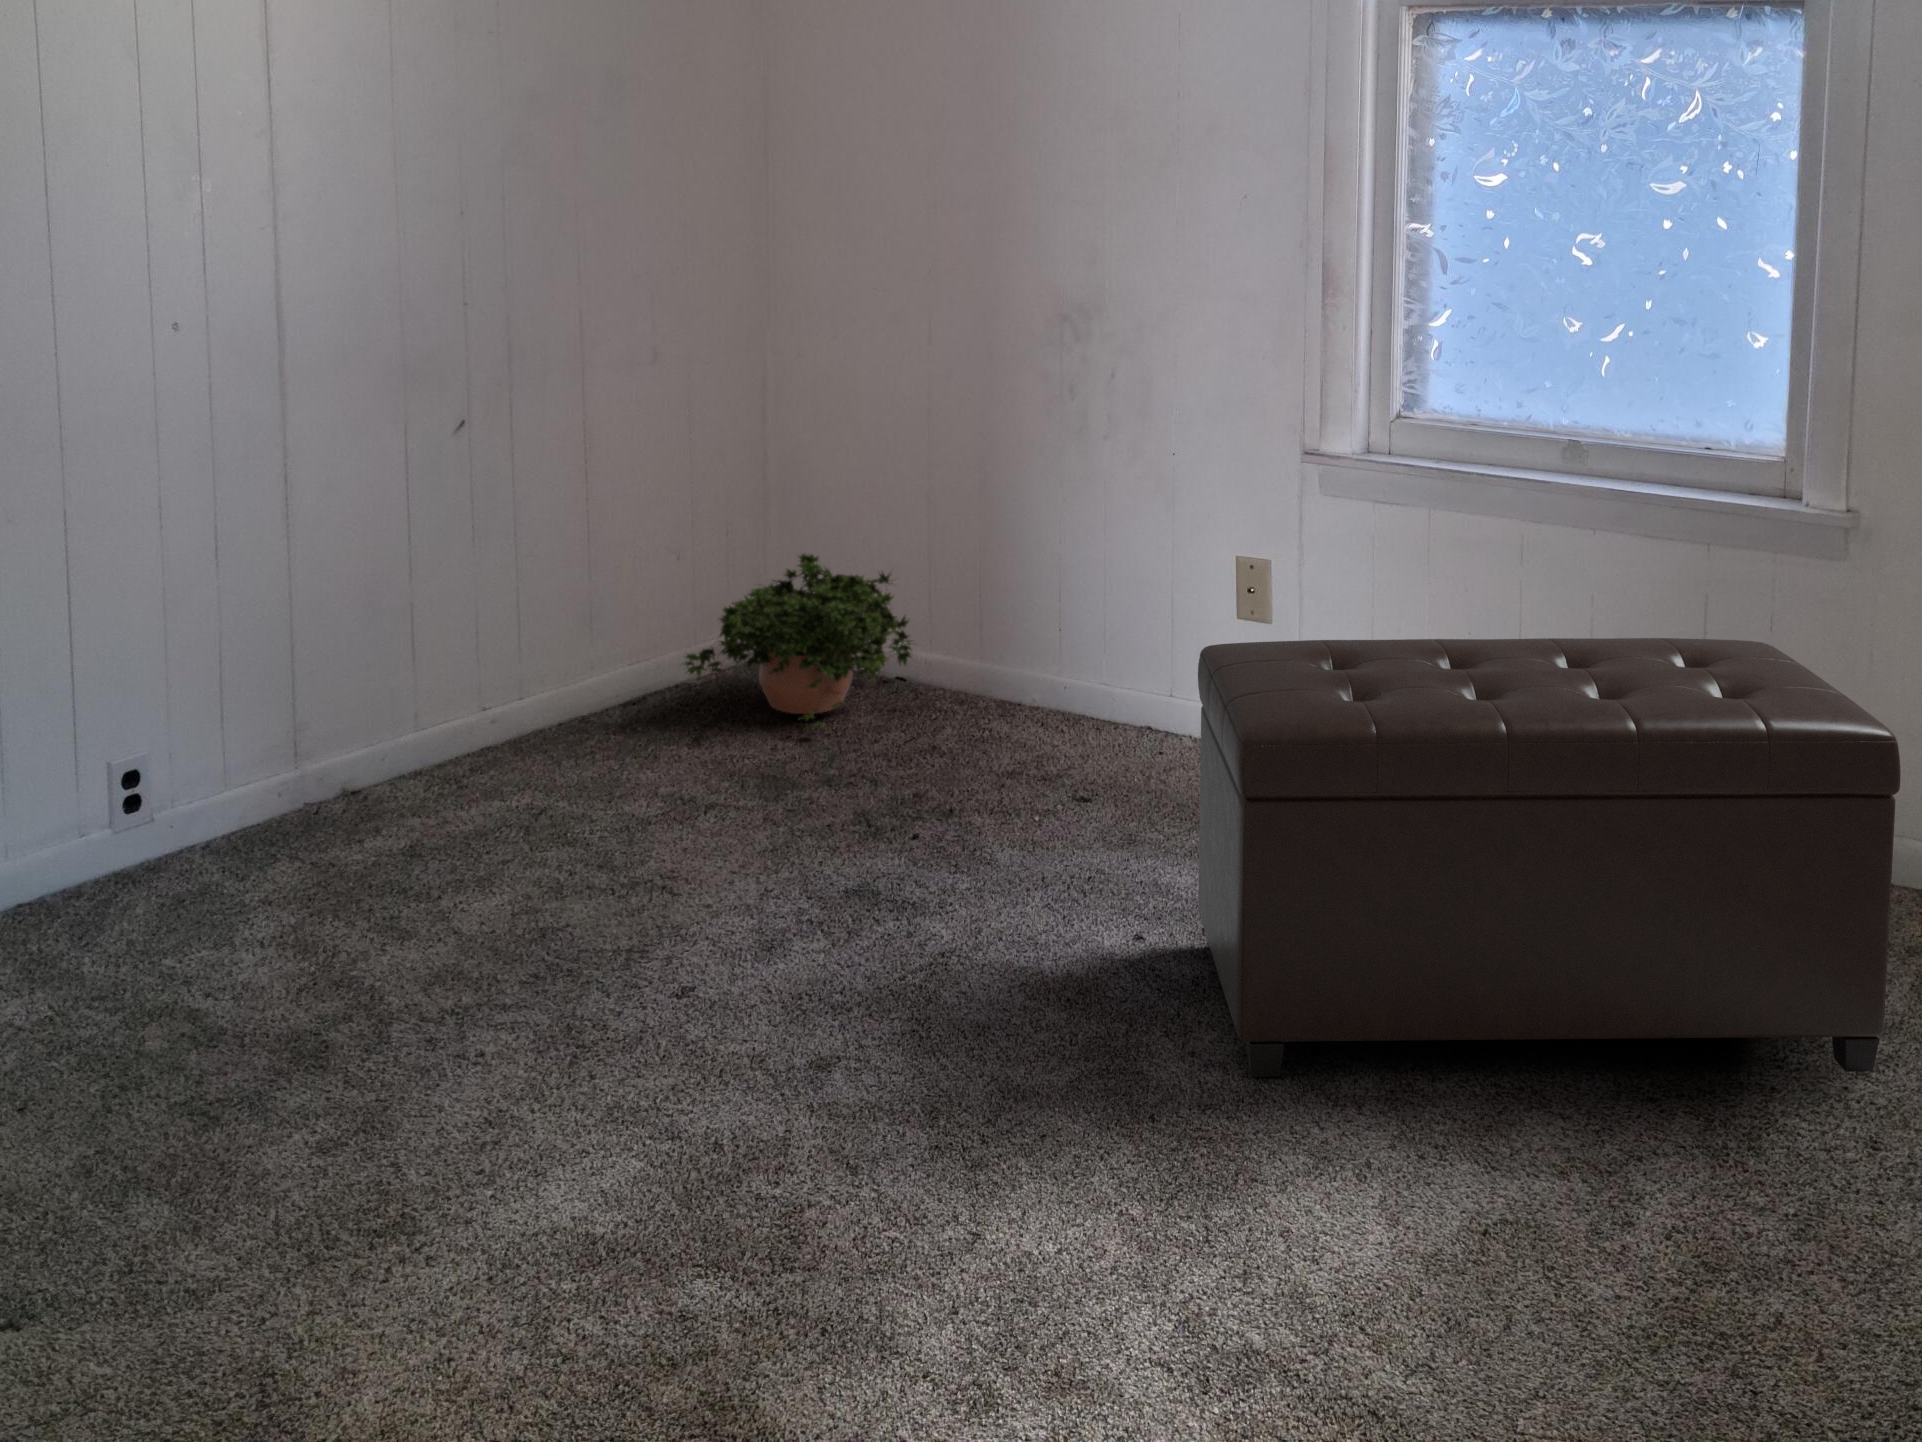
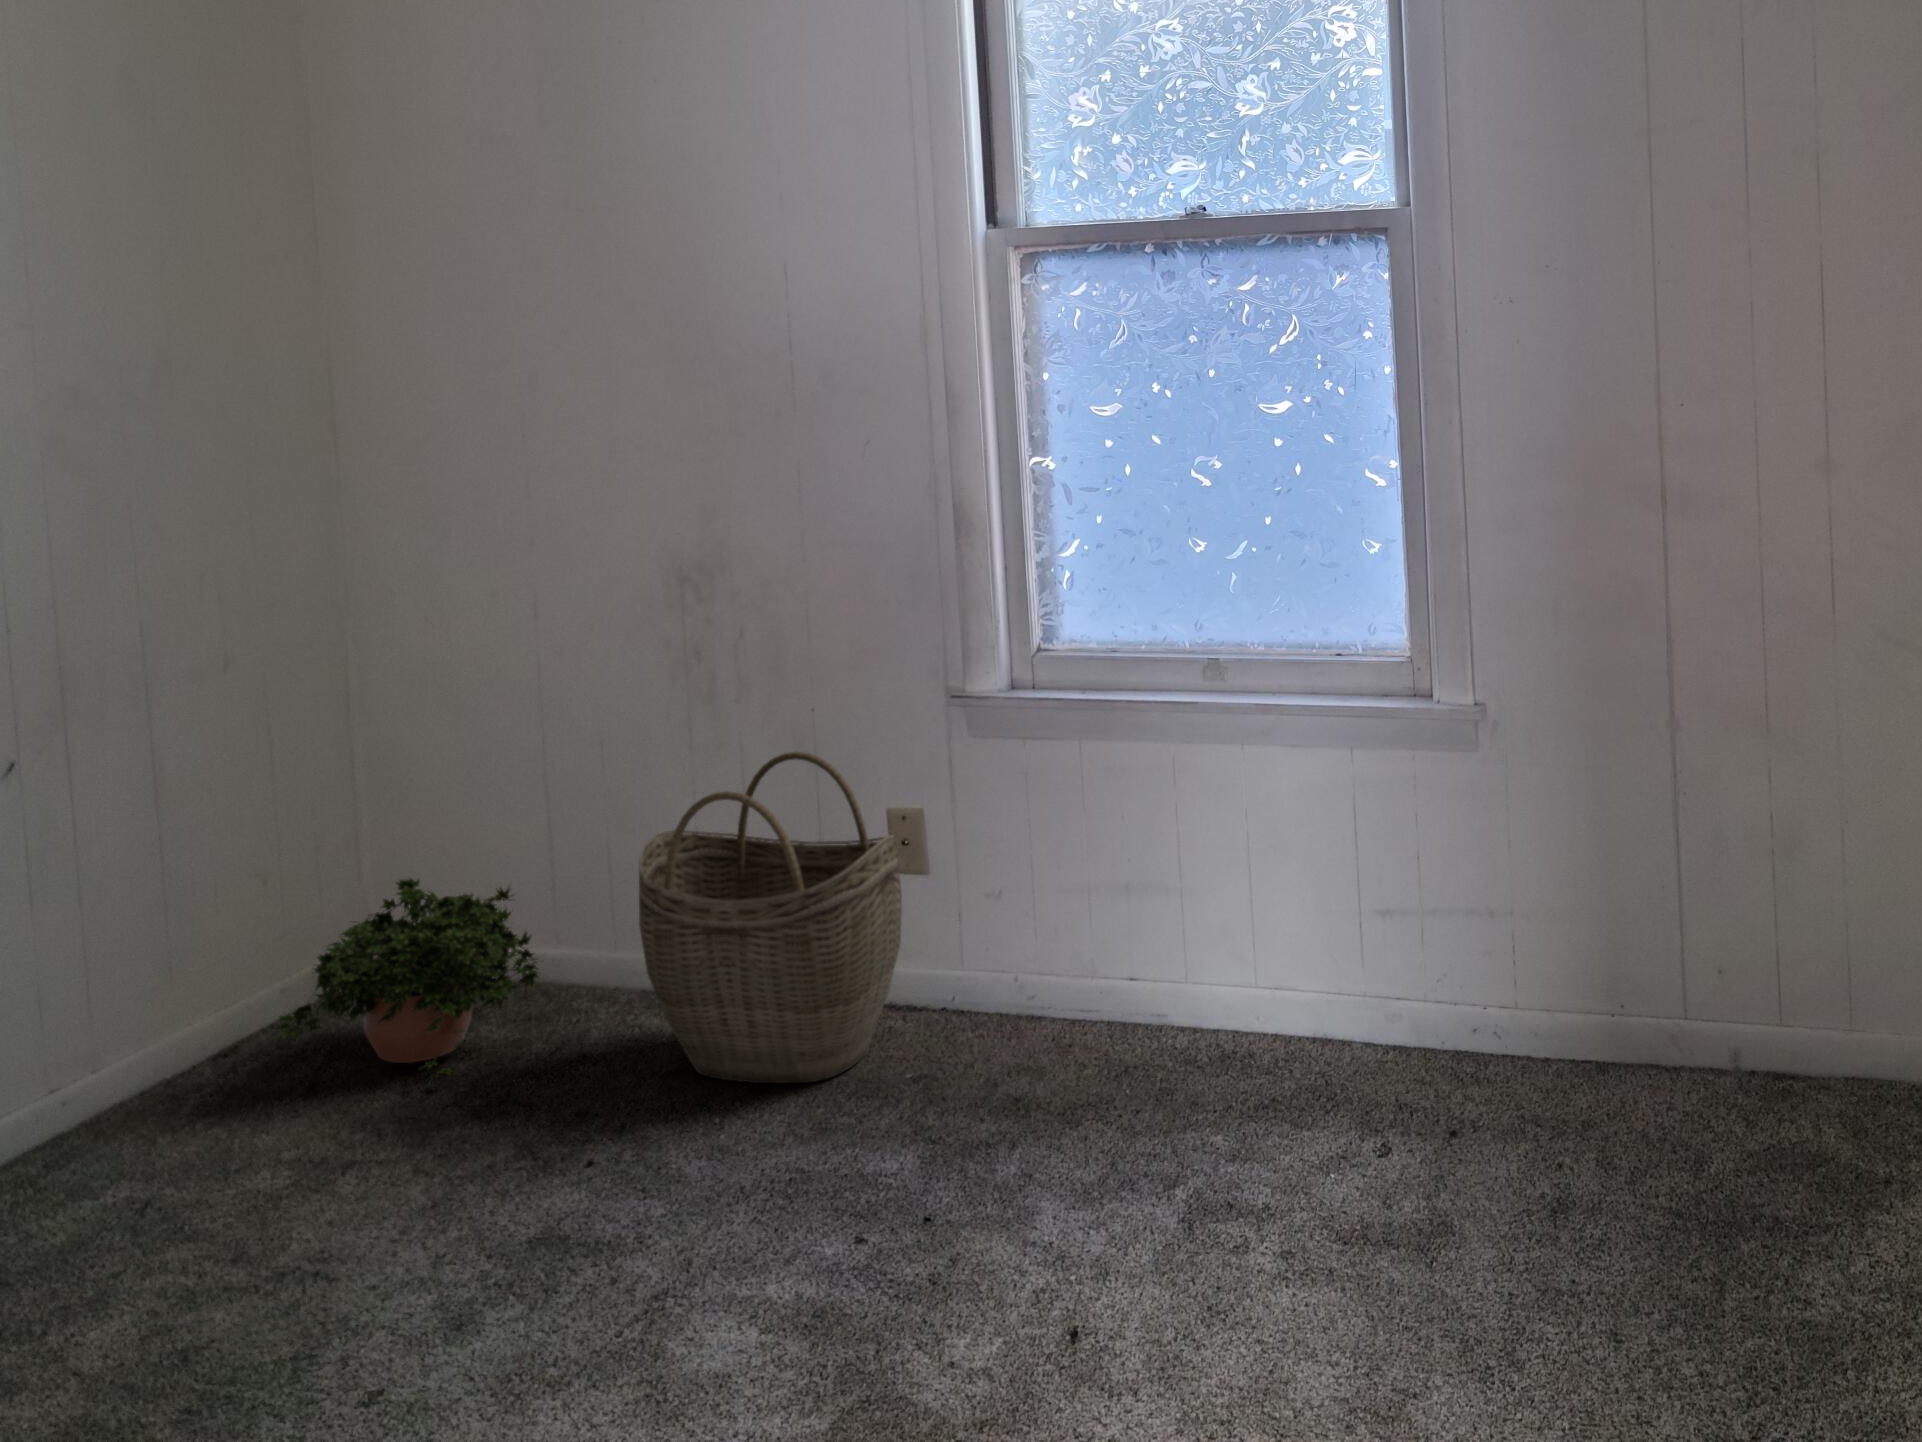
woven basket: none [995,483,1242,789] -> present [639,752,902,1083]
ottoman: present [1198,638,1901,1077] -> none [899,838,1593,1382]

